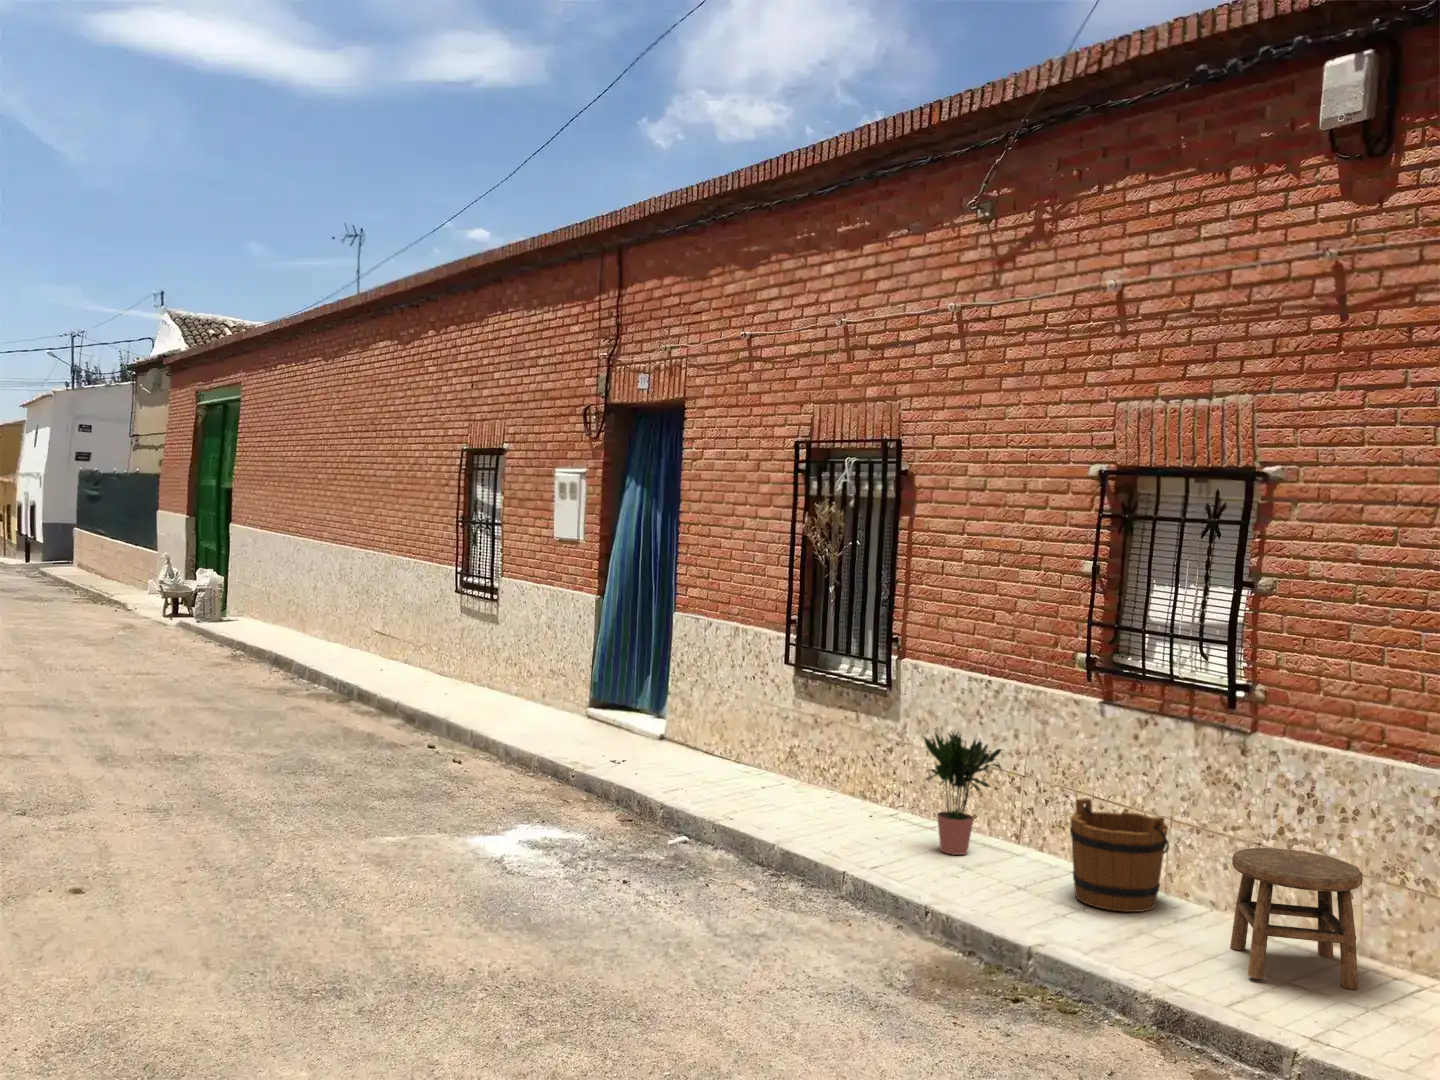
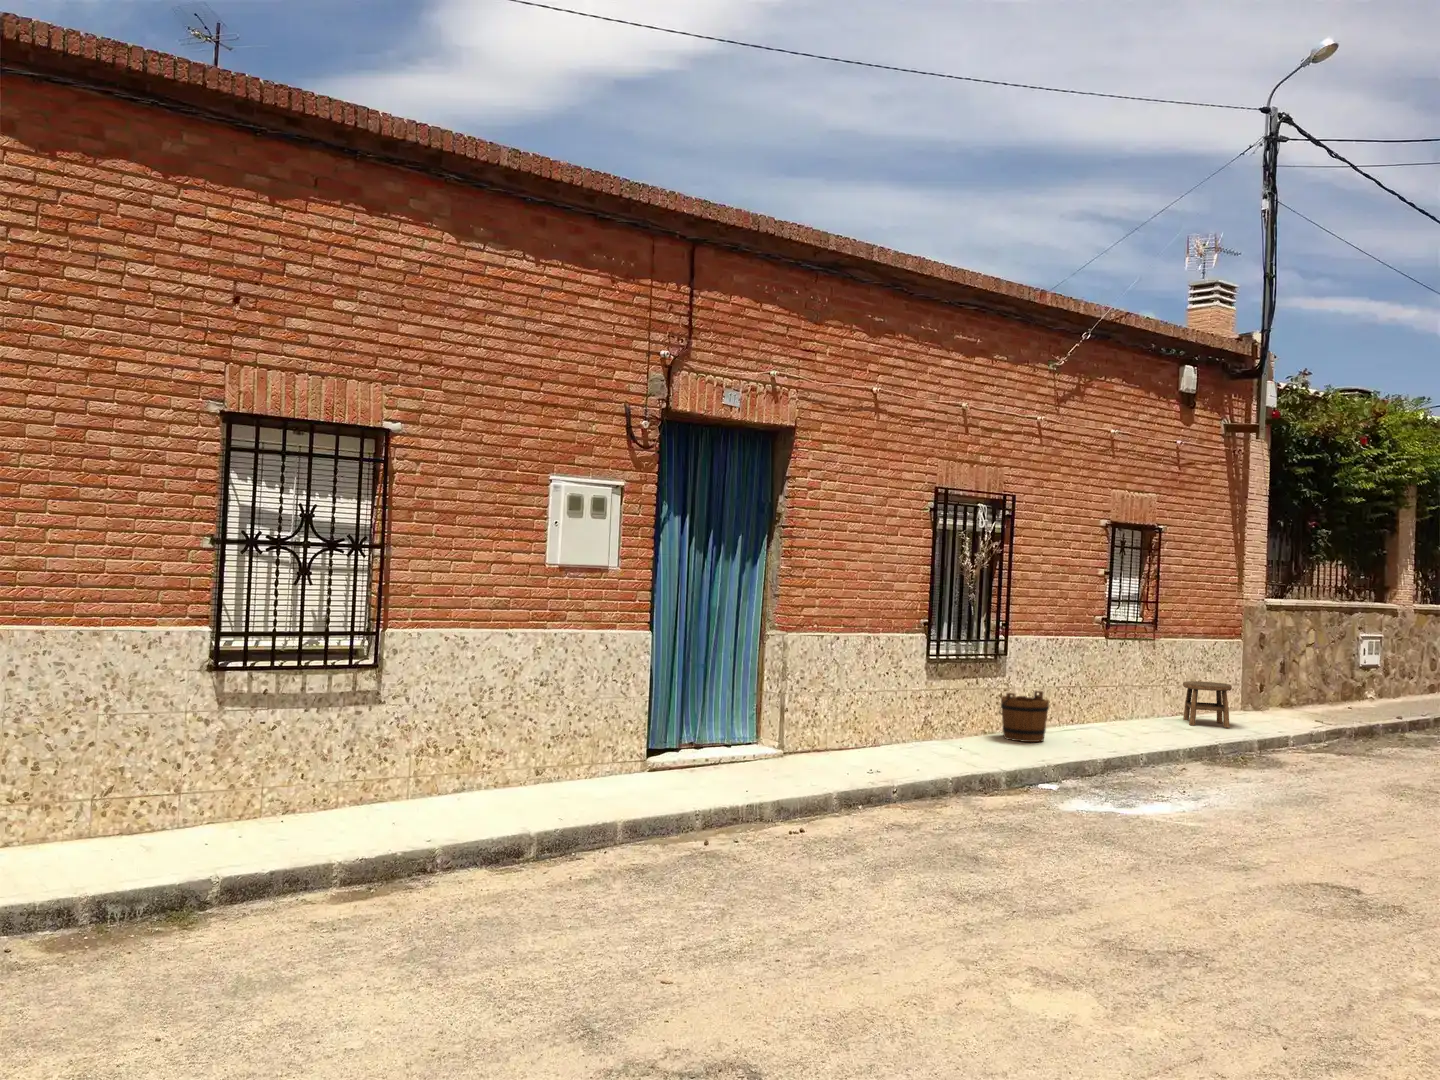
potted plant: present [924,732,1002,855] -> none [1064,666,1119,735]
bucket: present [1070,798,1169,912] -> present [1001,691,1049,742]

